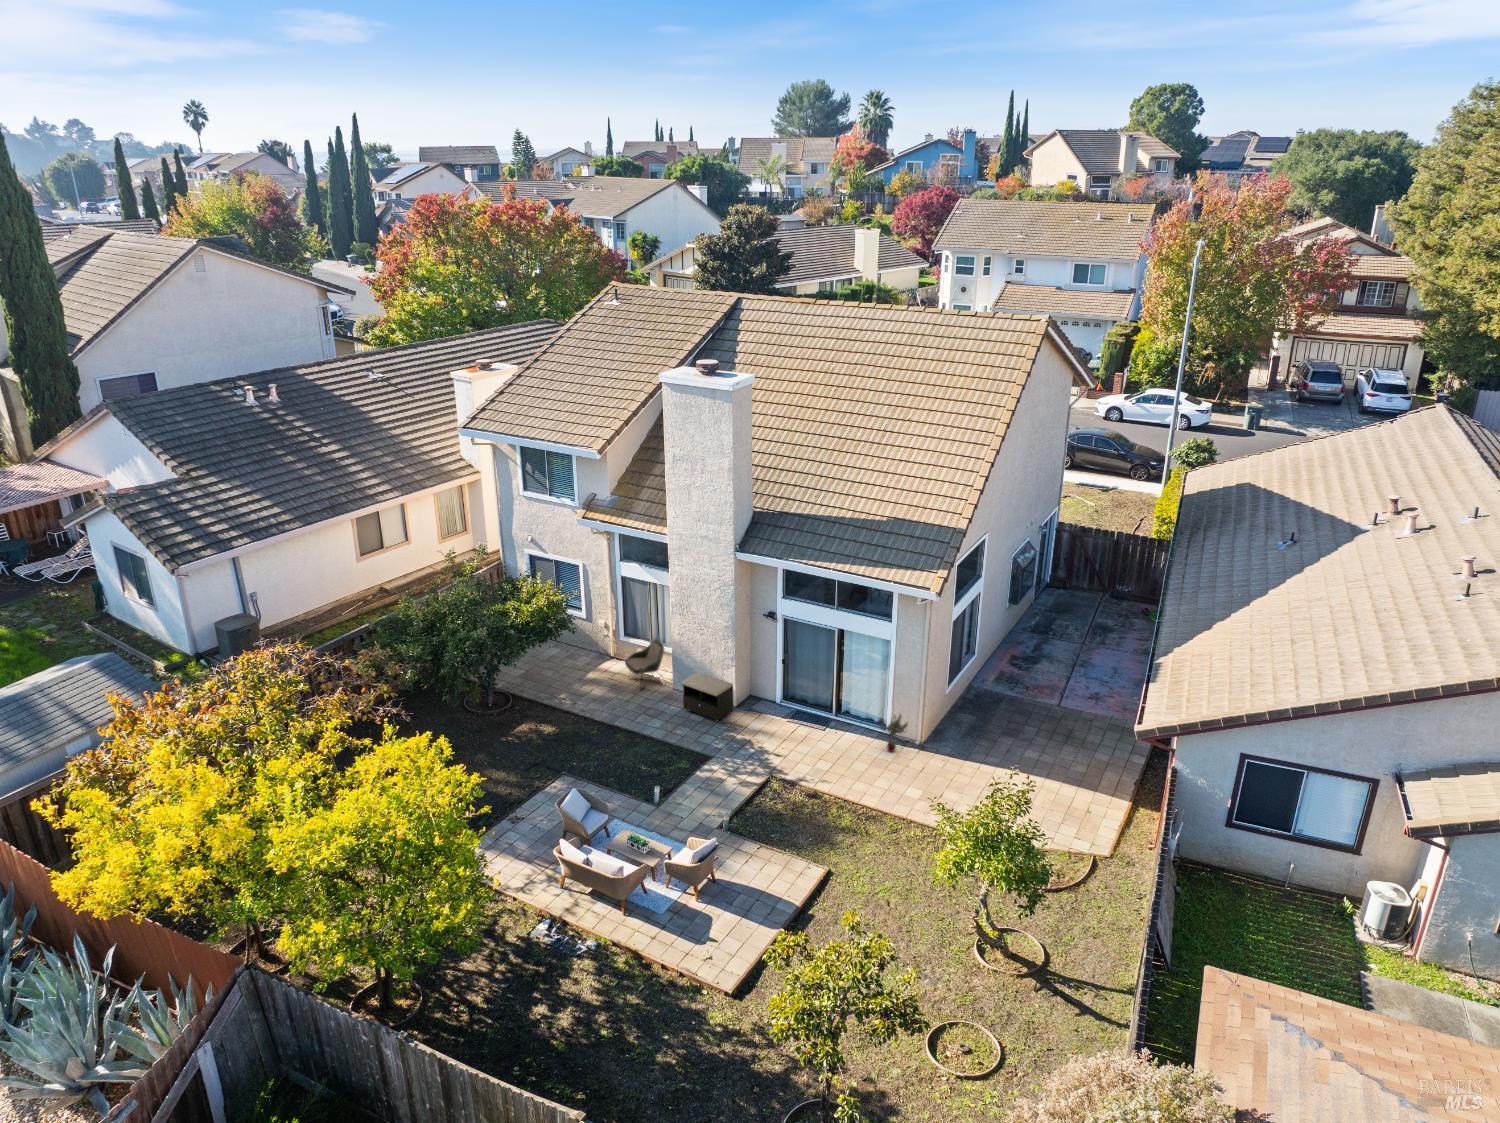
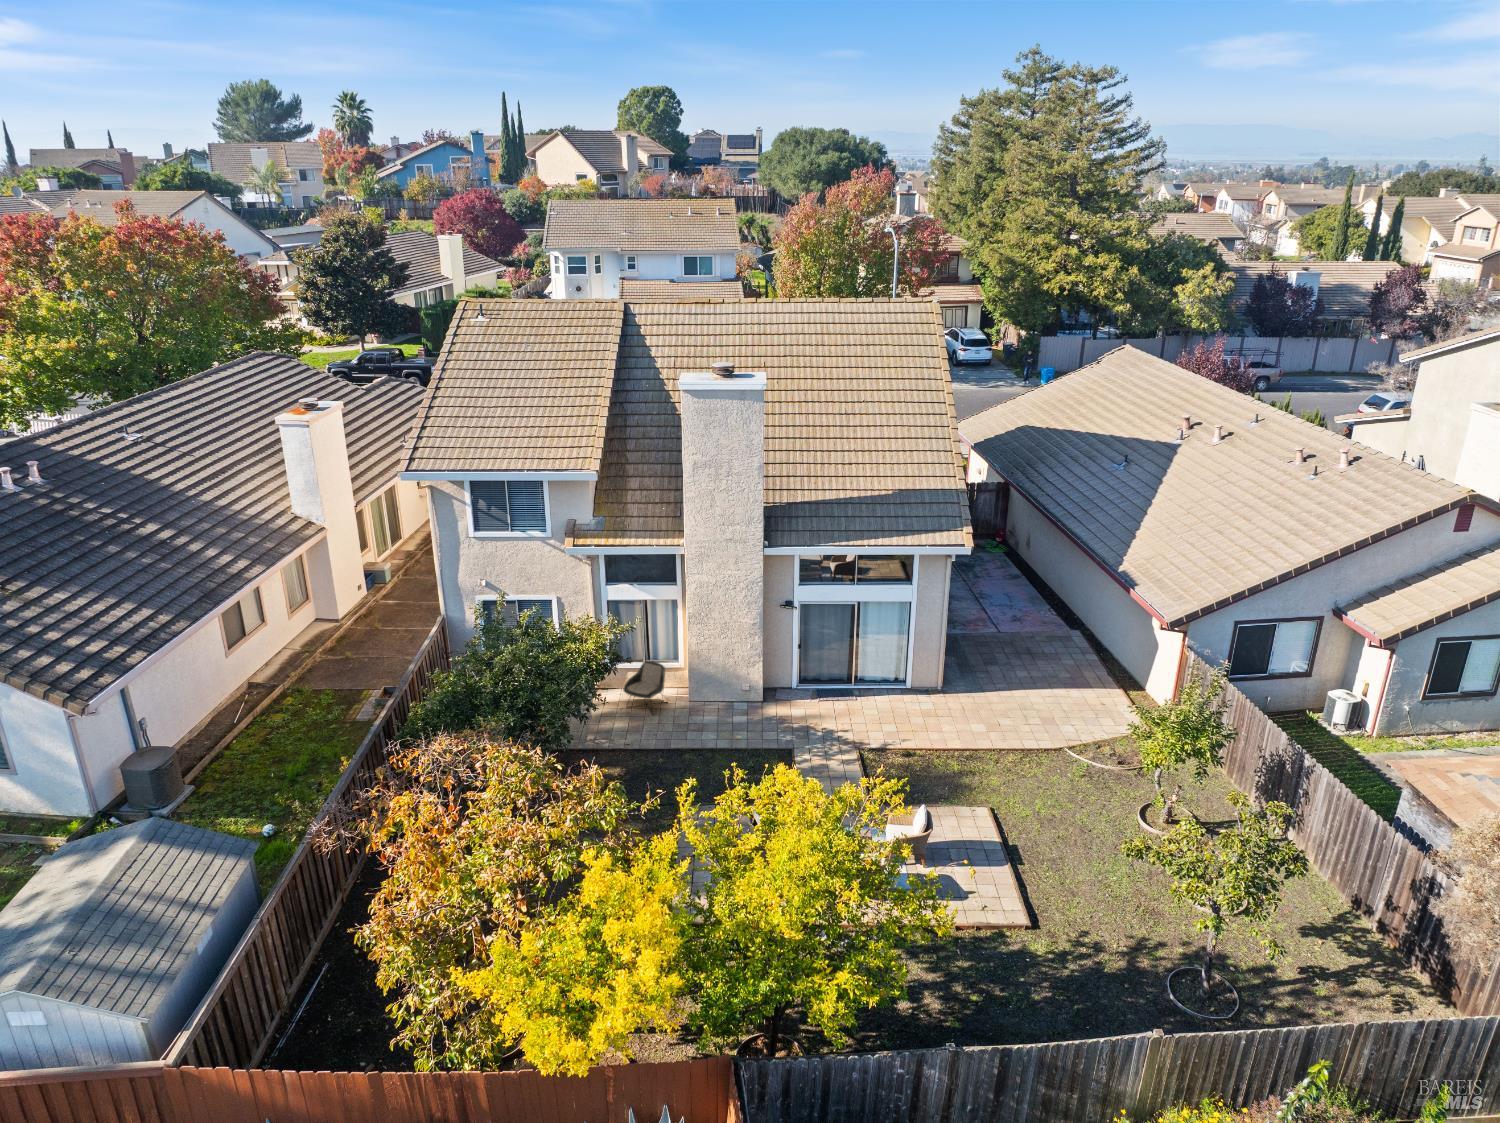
storage bench: present [682,672,733,721] -> none [715,679,762,720]
potted tree: present [879,715,908,752] -> none [908,664,941,701]

